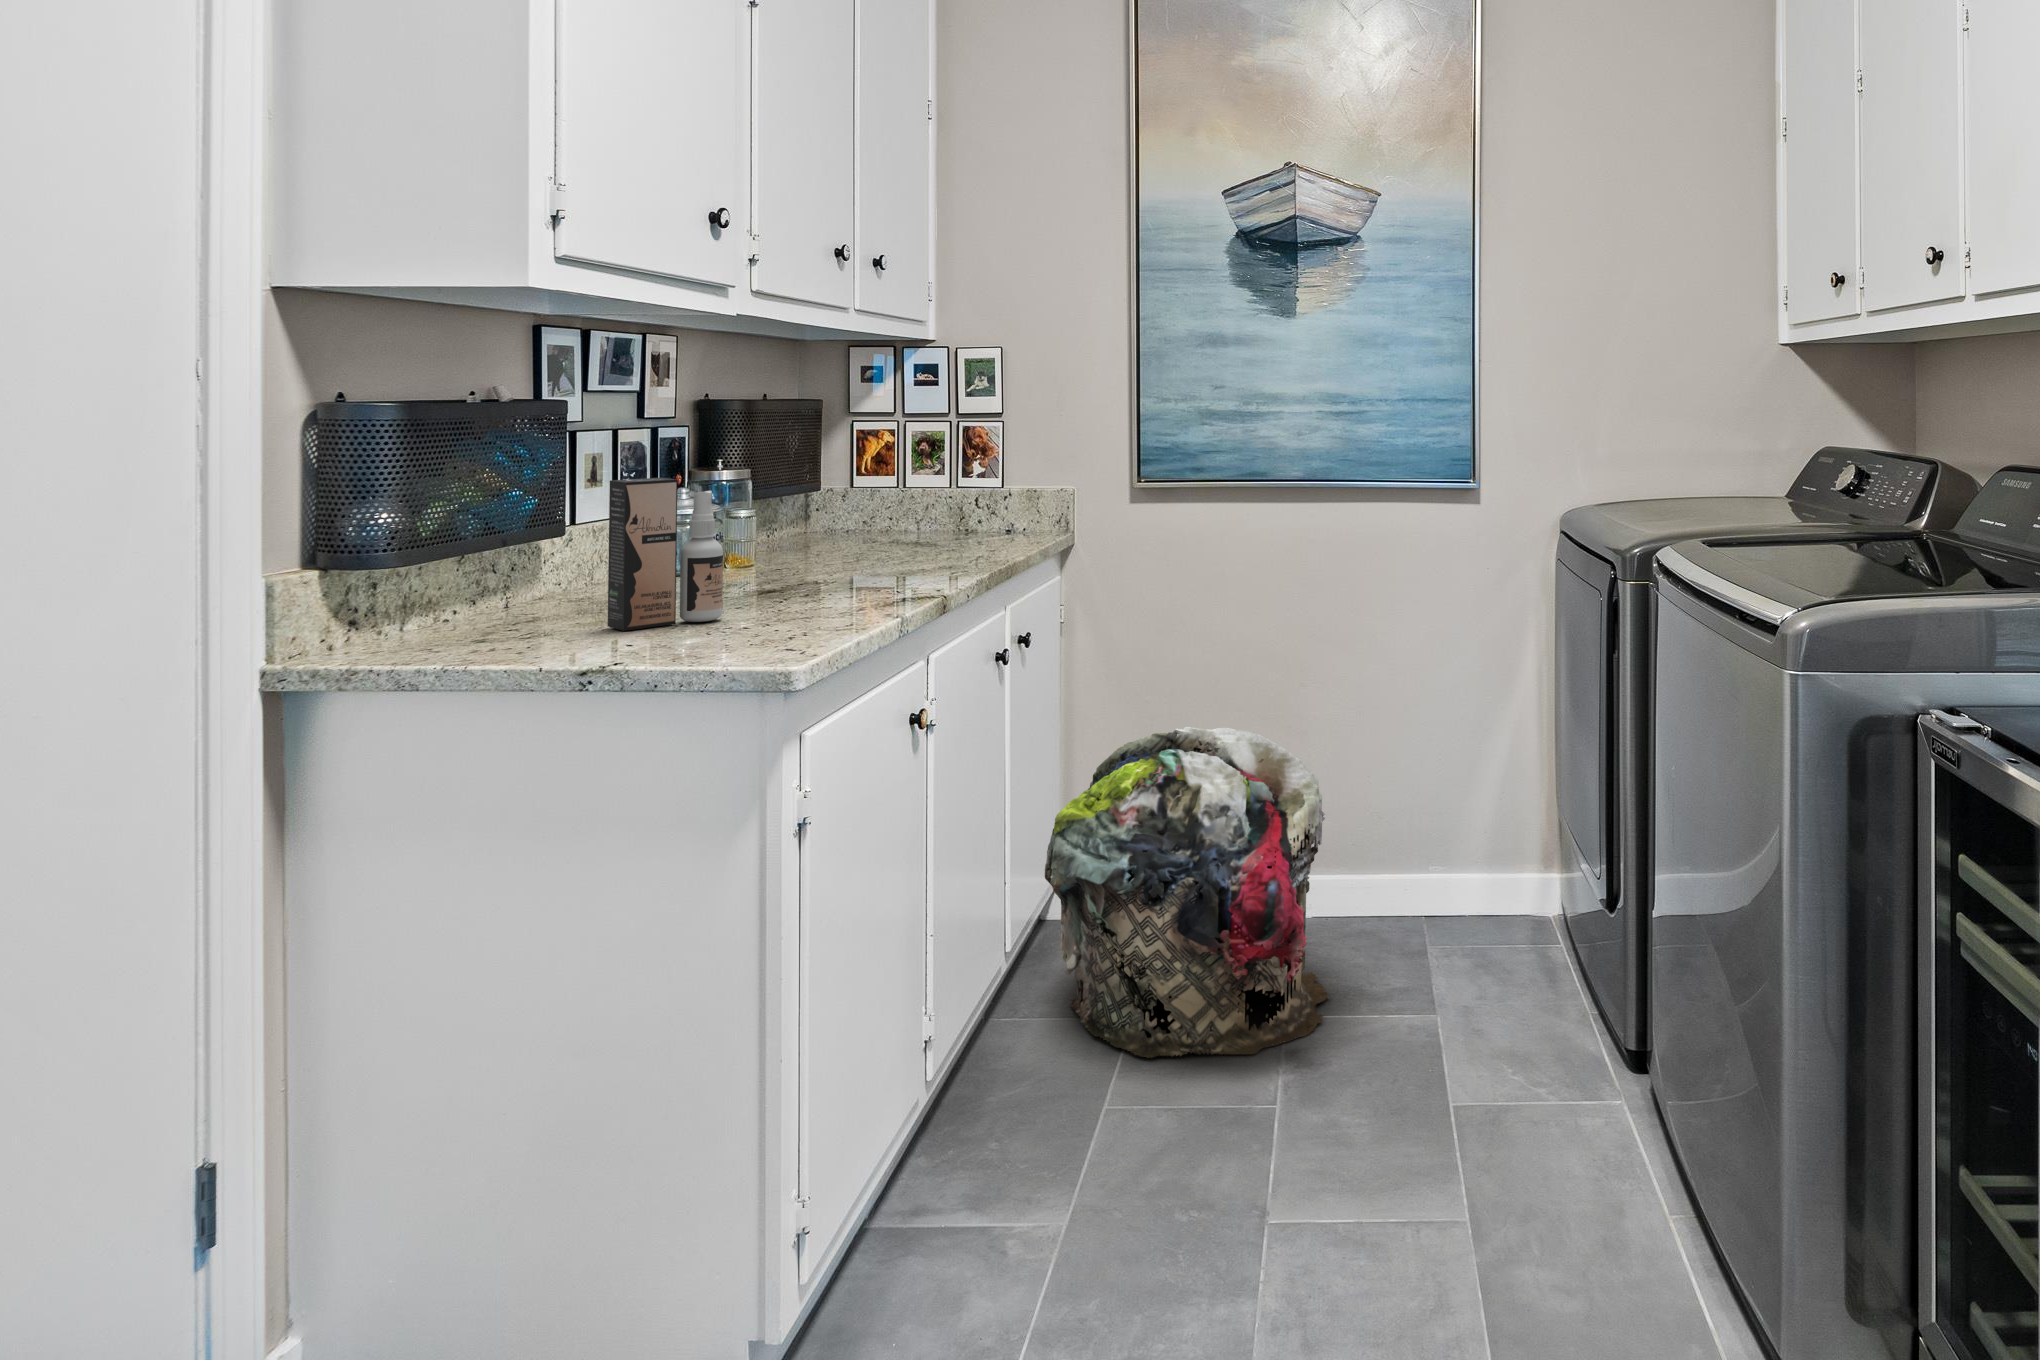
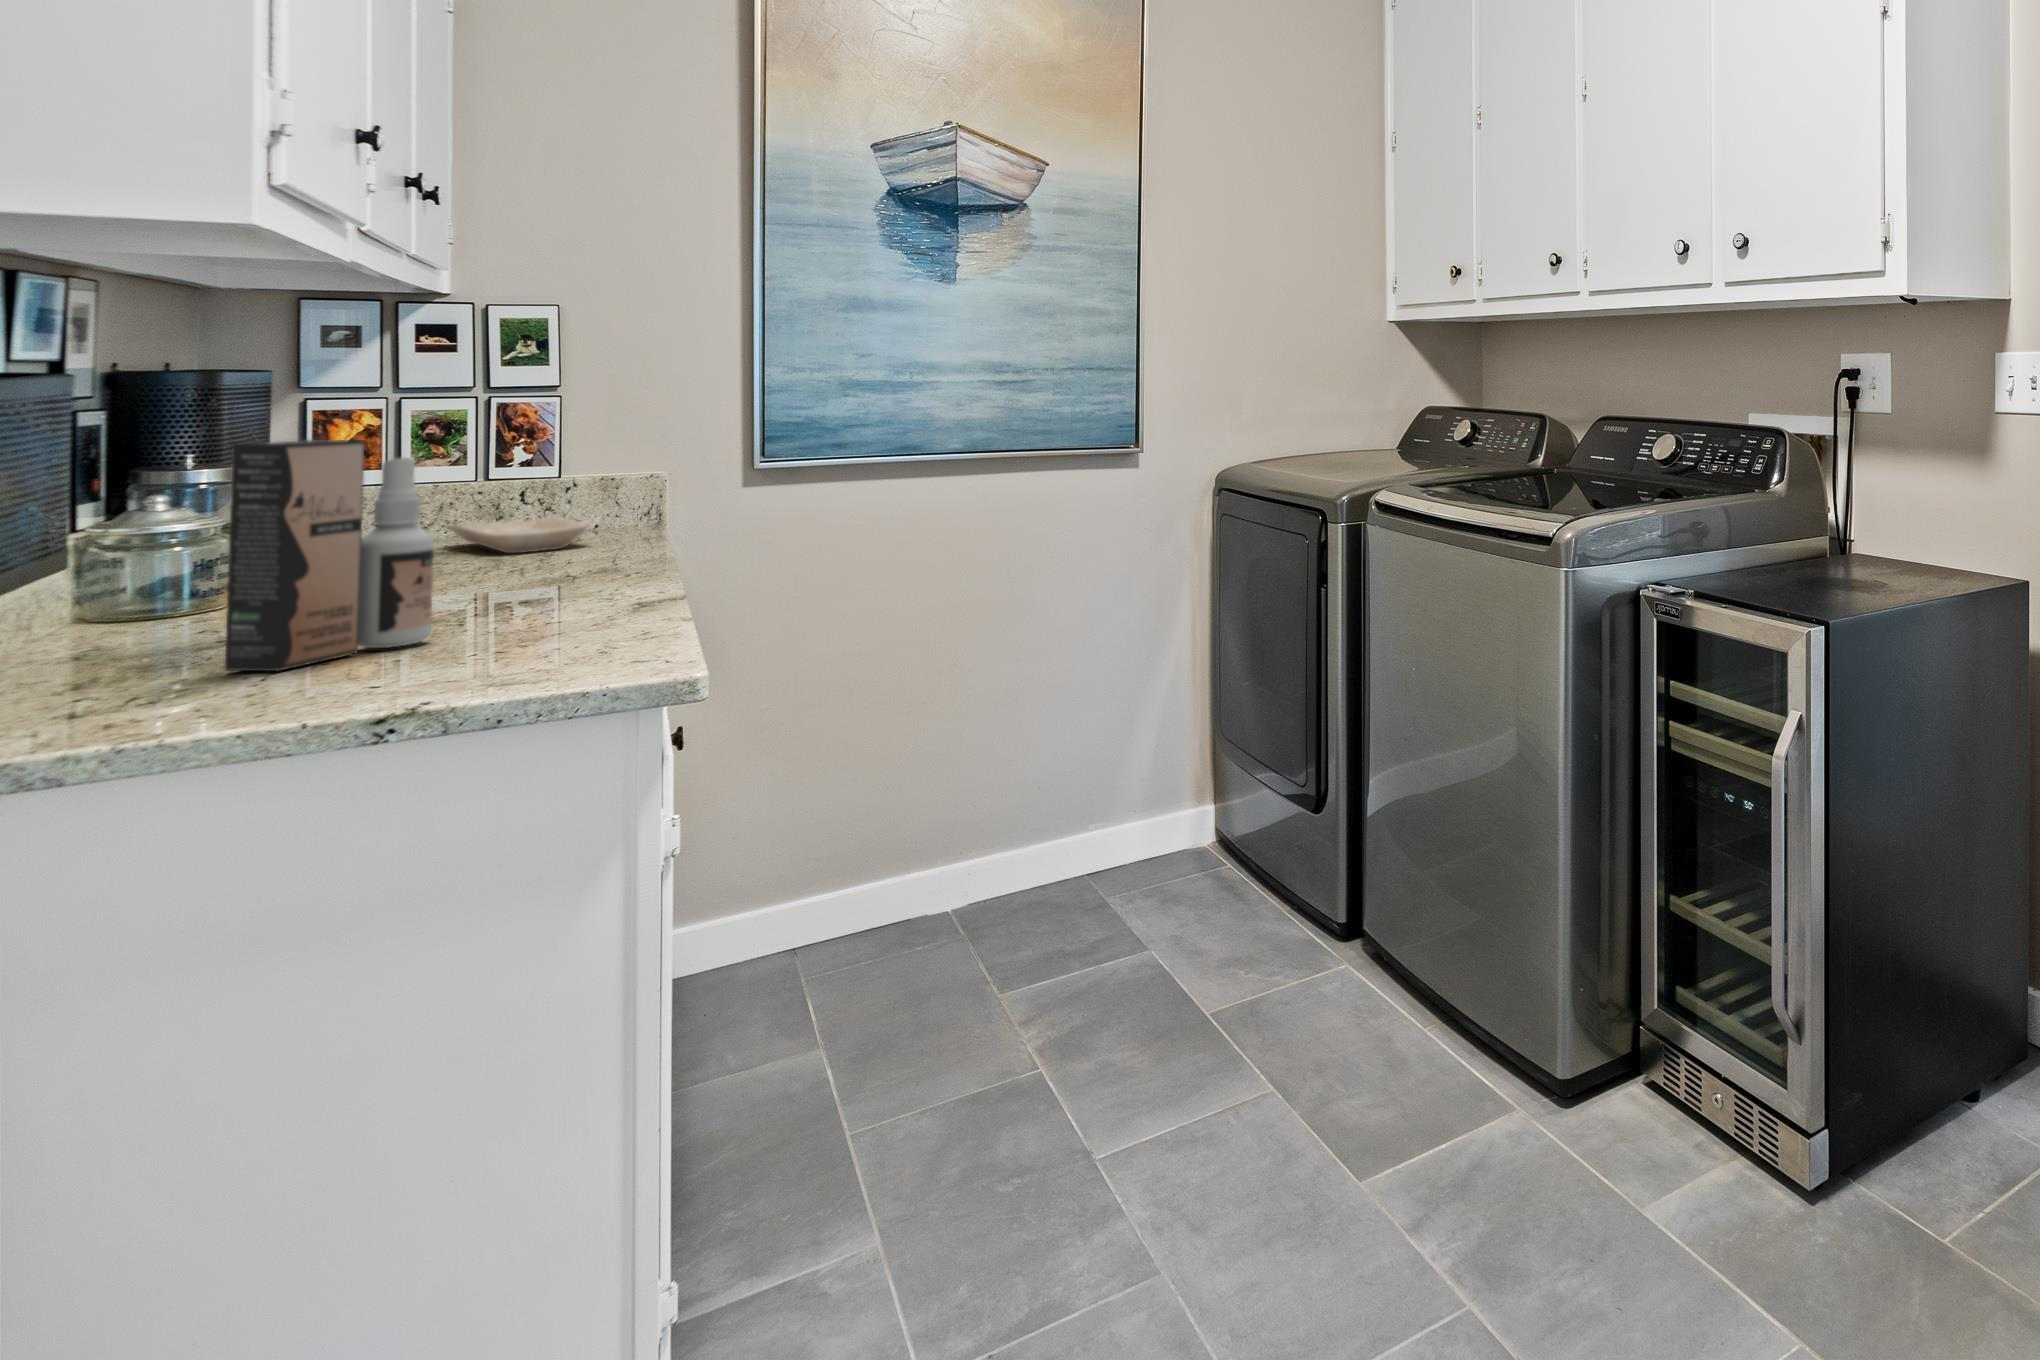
tray: none [917,518,987,549] -> present [446,517,588,553]
laundry basket: present [1045,727,1331,1058] -> none [699,717,1072,1098]

